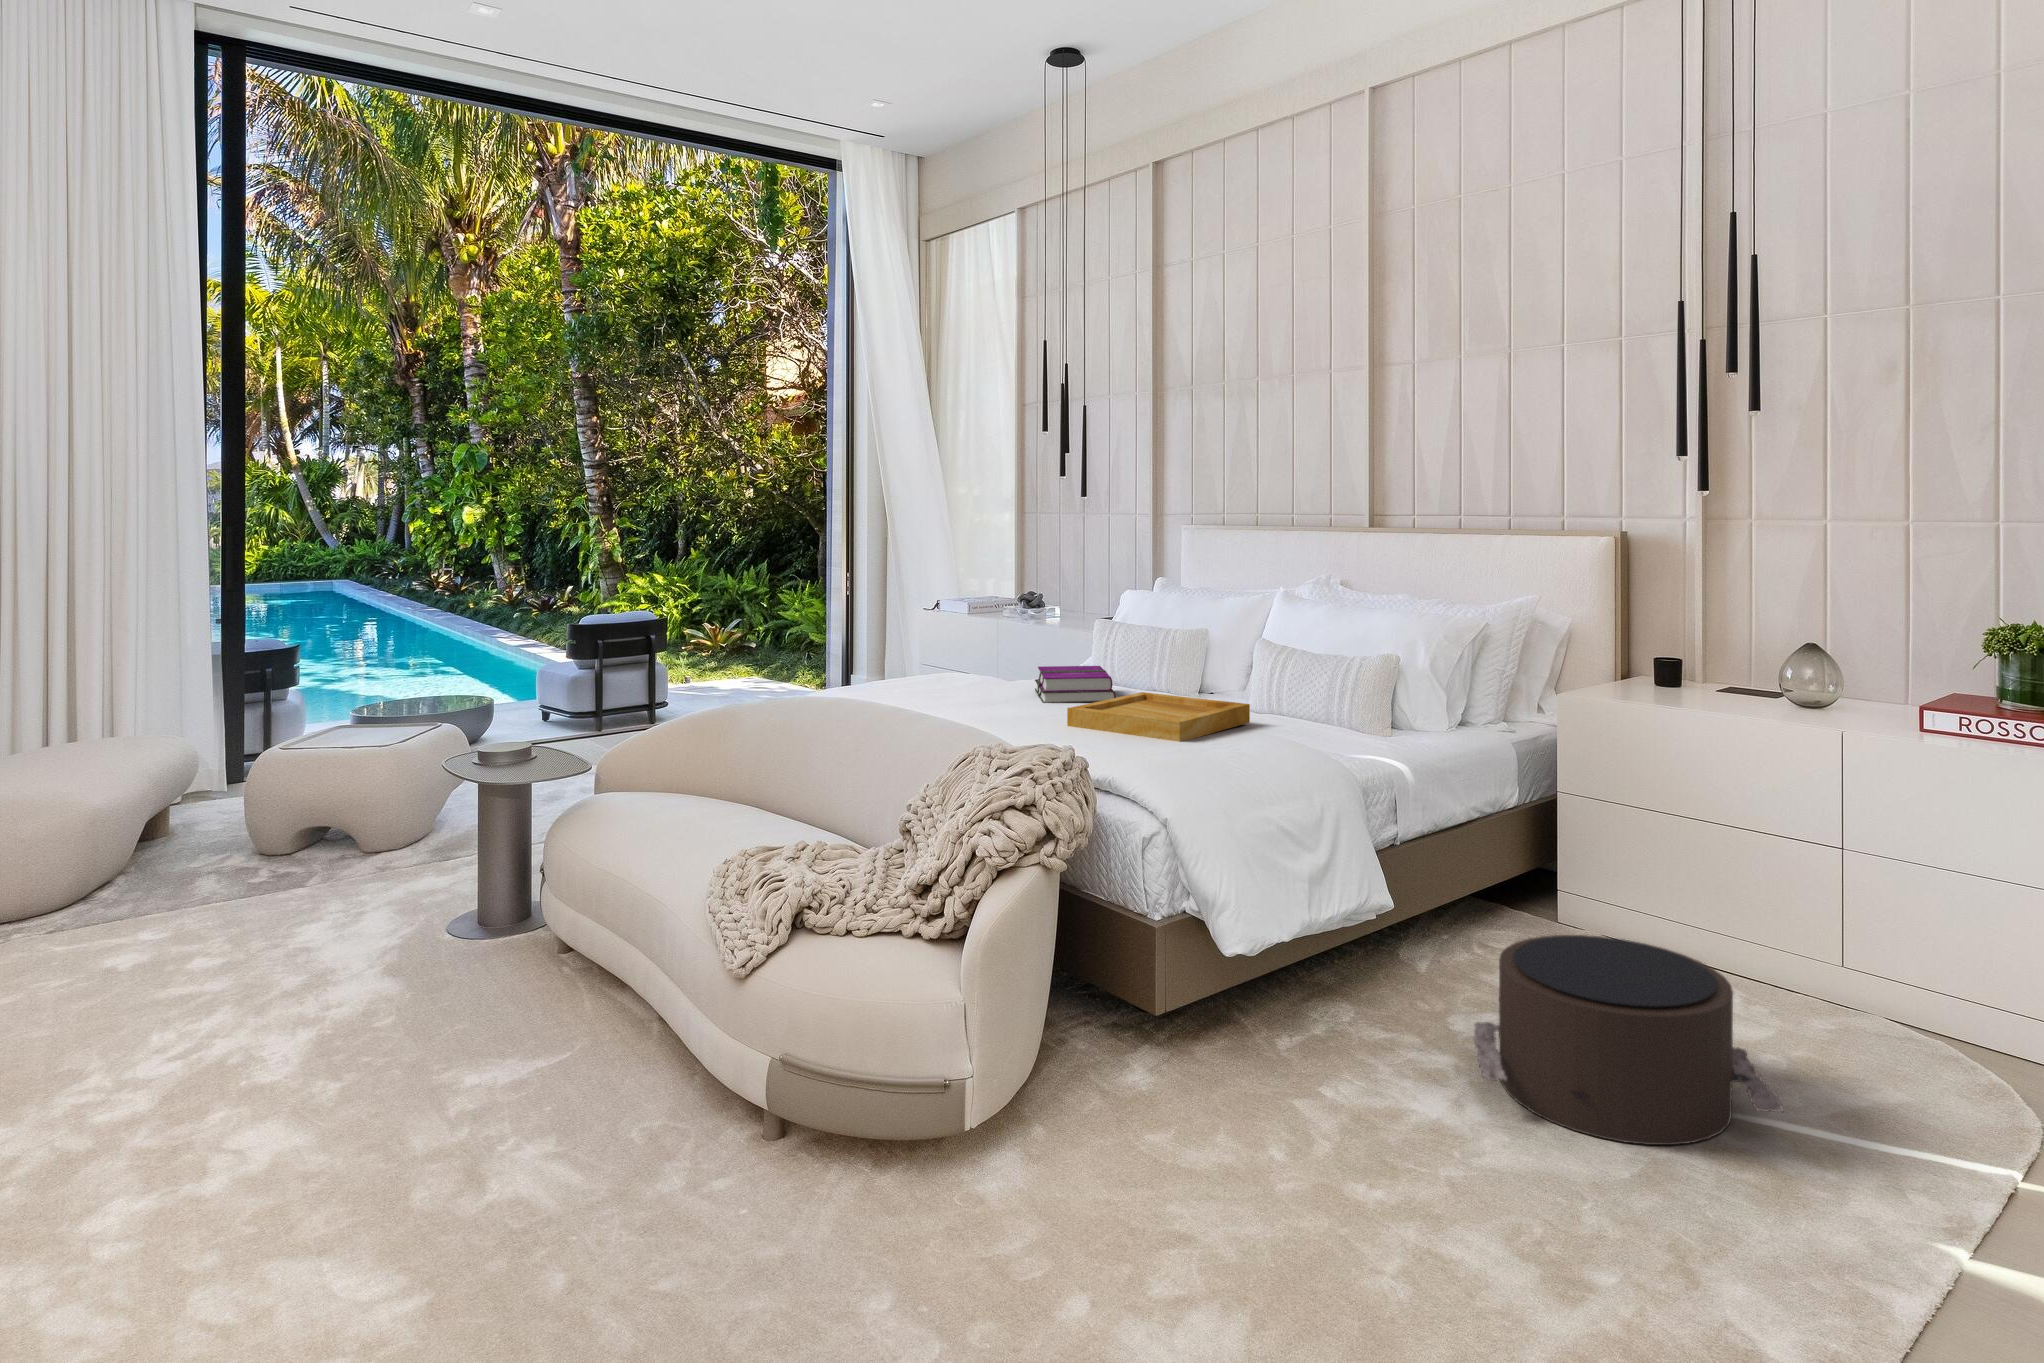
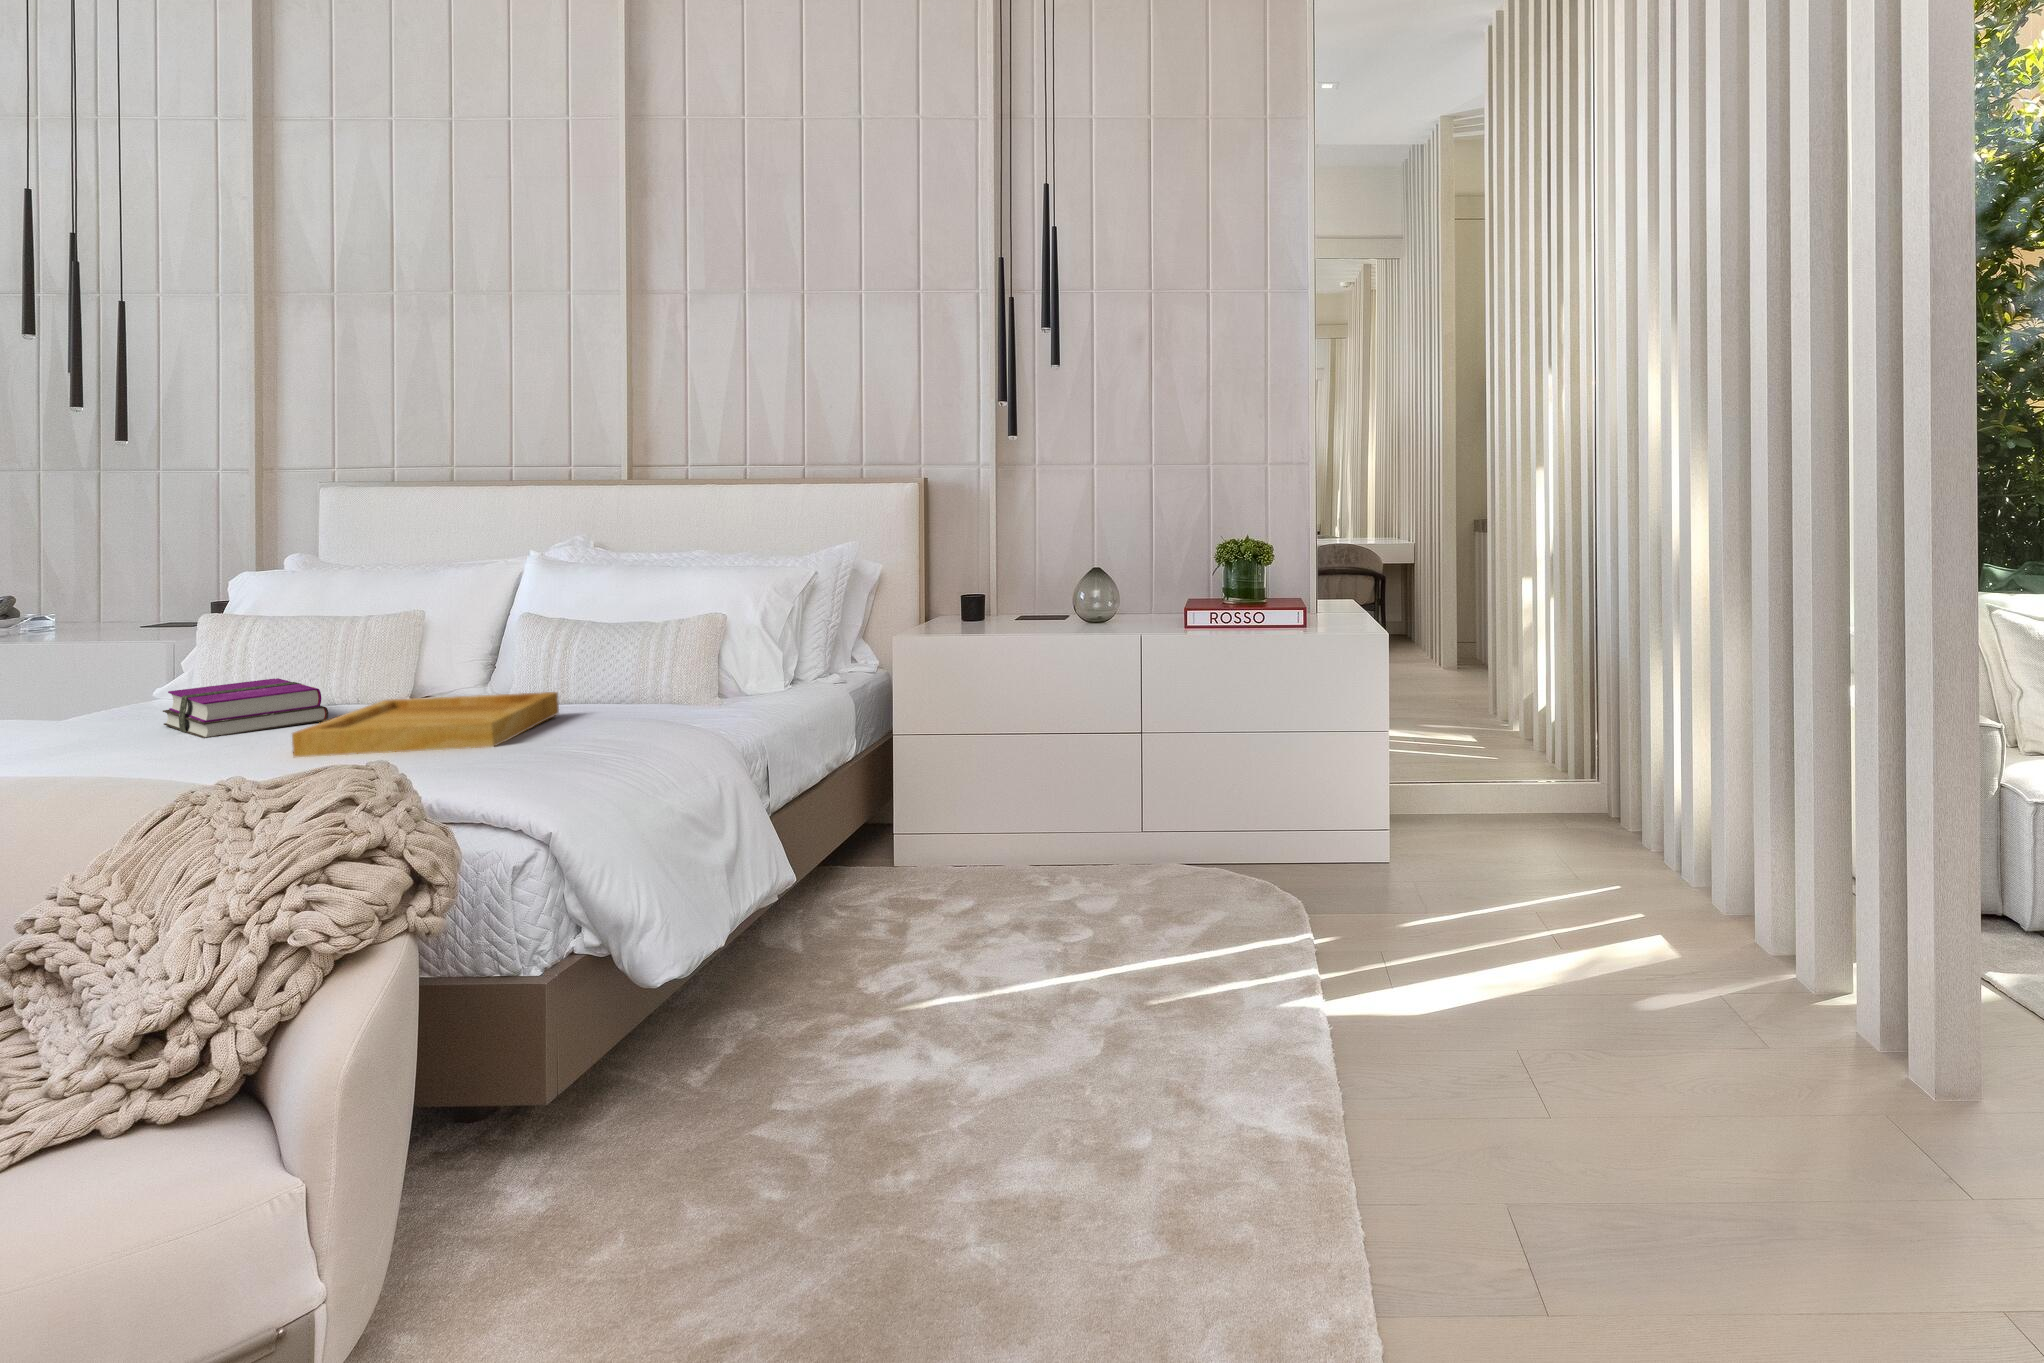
pouf: present [1474,935,1783,1145] -> none [901,845,1174,1027]

